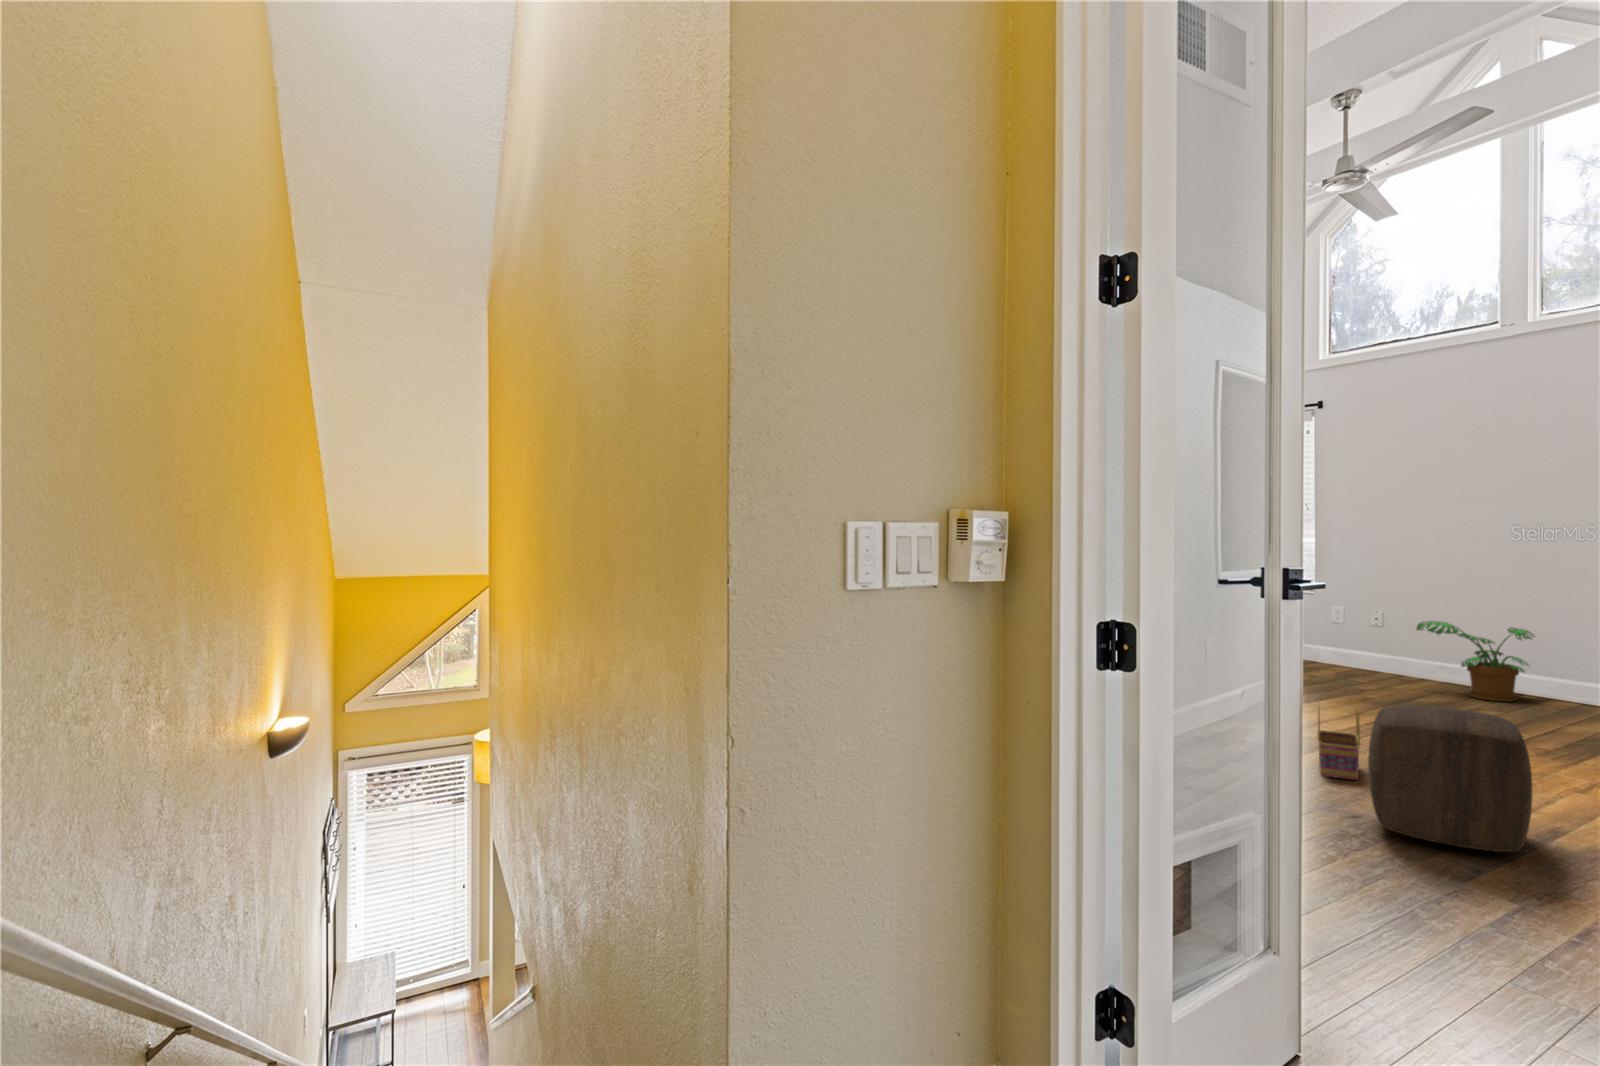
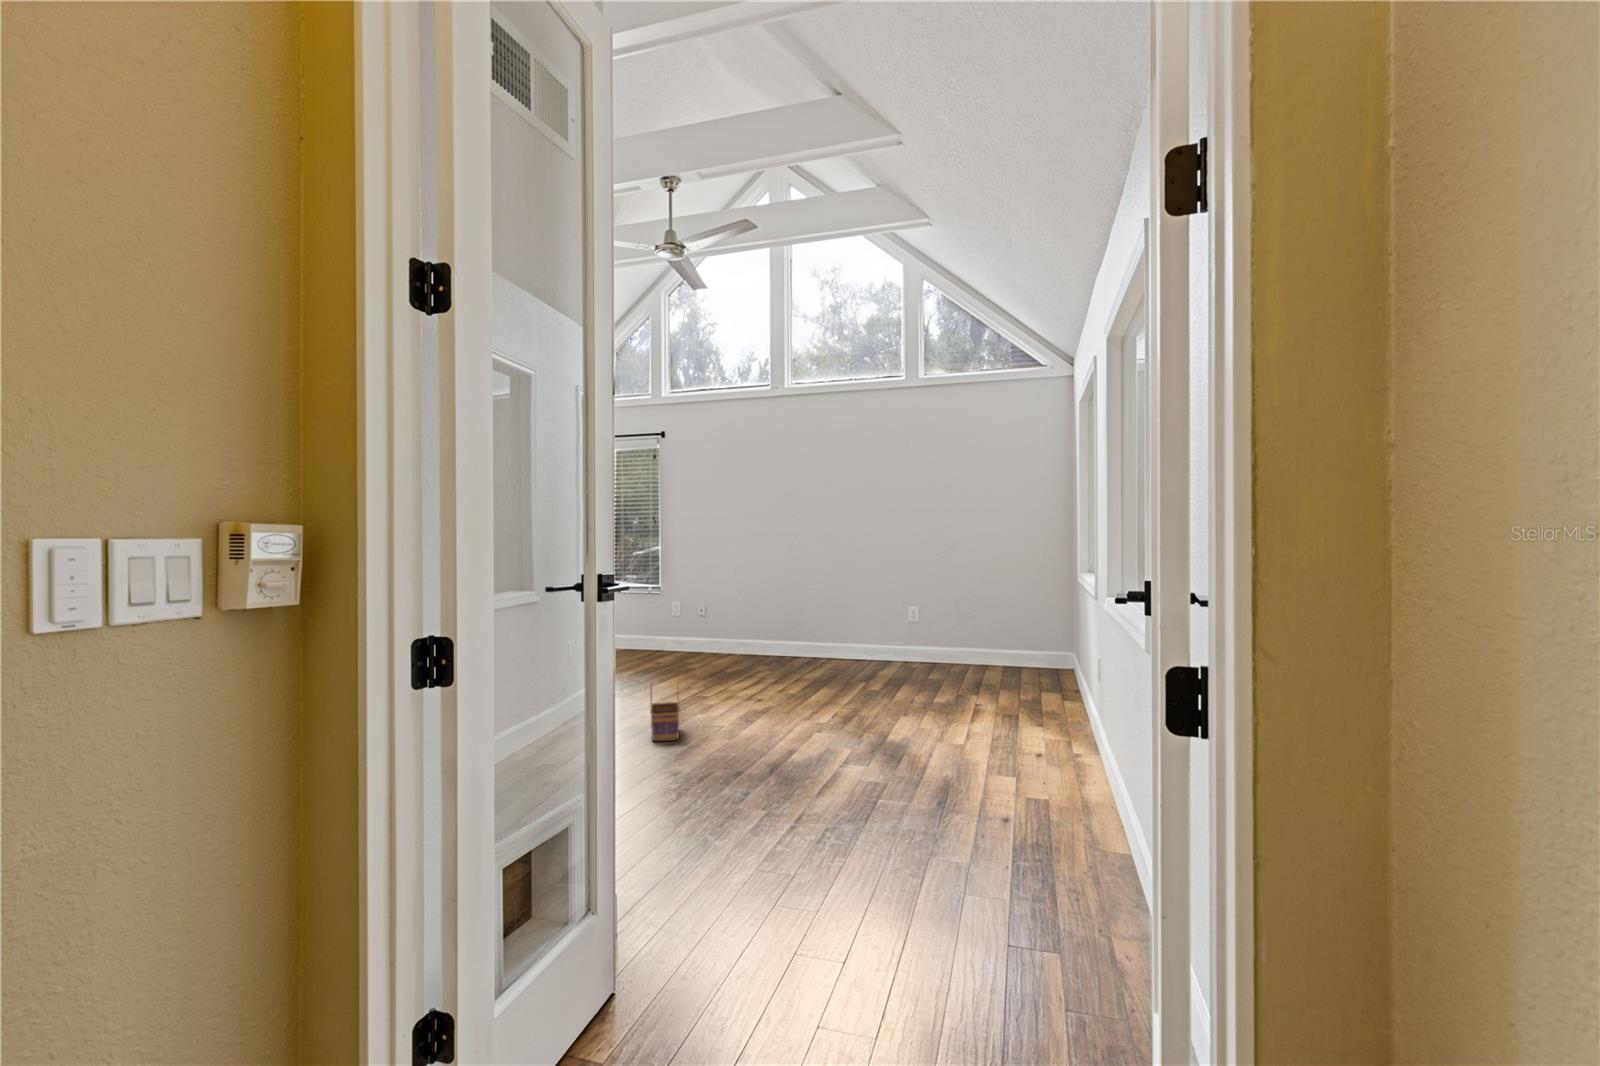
potted plant: present [1416,621,1533,702] -> none [721,605,790,661]
ottoman: present [1368,705,1532,852] -> none [682,672,778,777]

